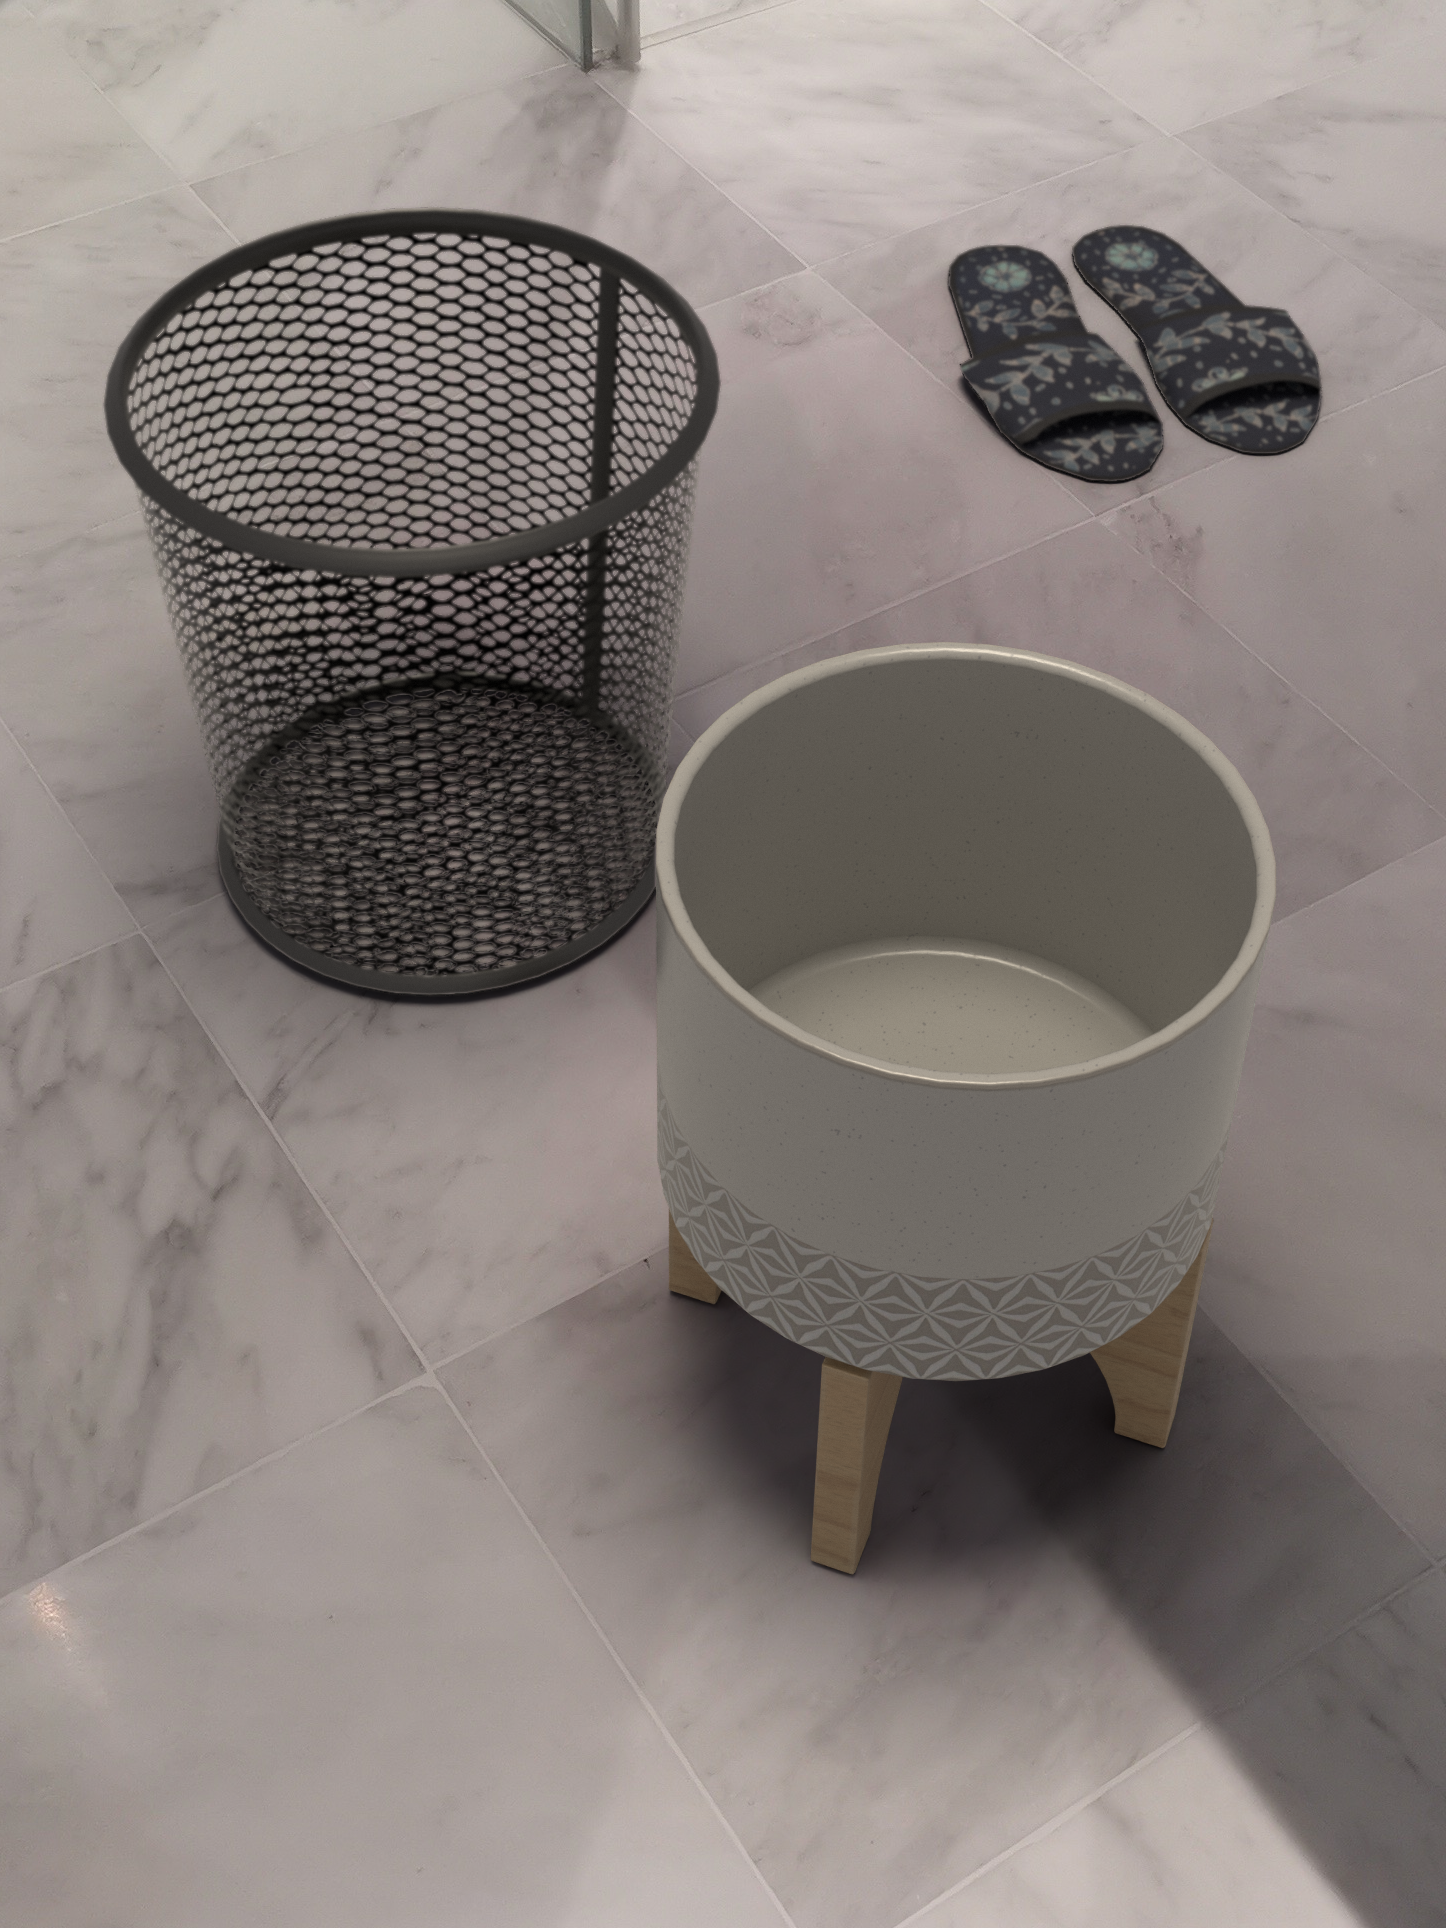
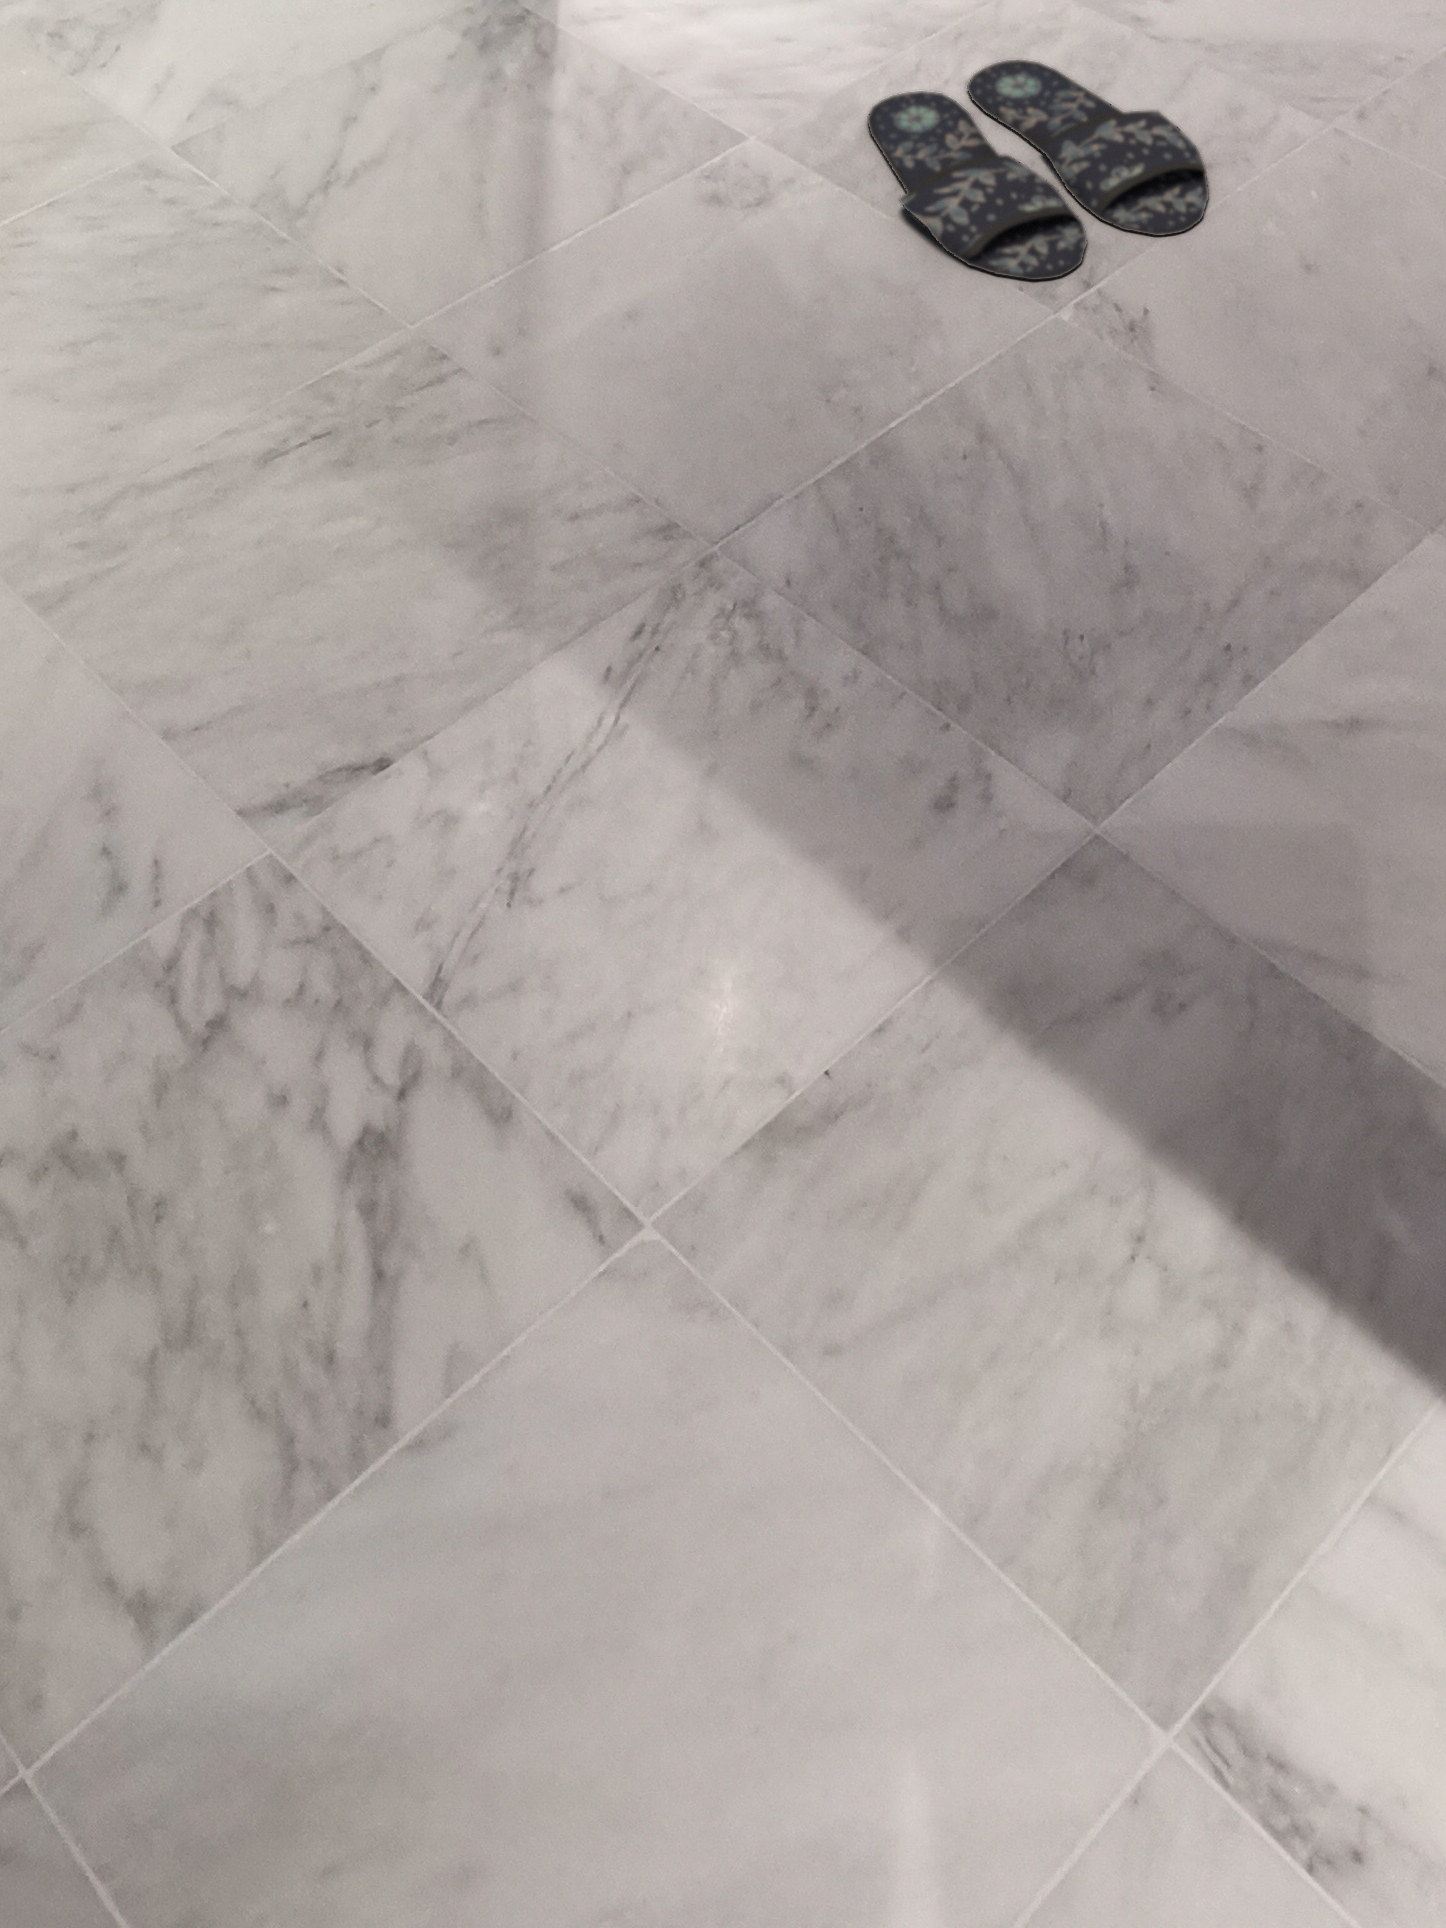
waste bin: present [104,207,721,996] -> none [177,124,759,857]
planter: present [656,642,1276,1574] -> none [819,439,1401,1327]

